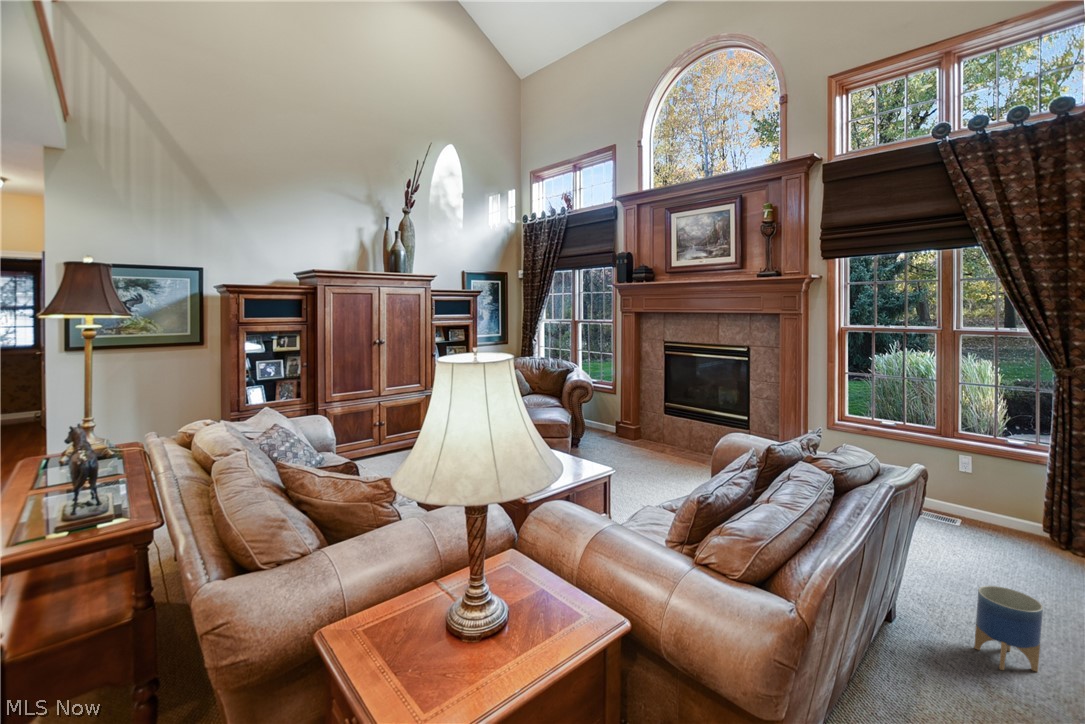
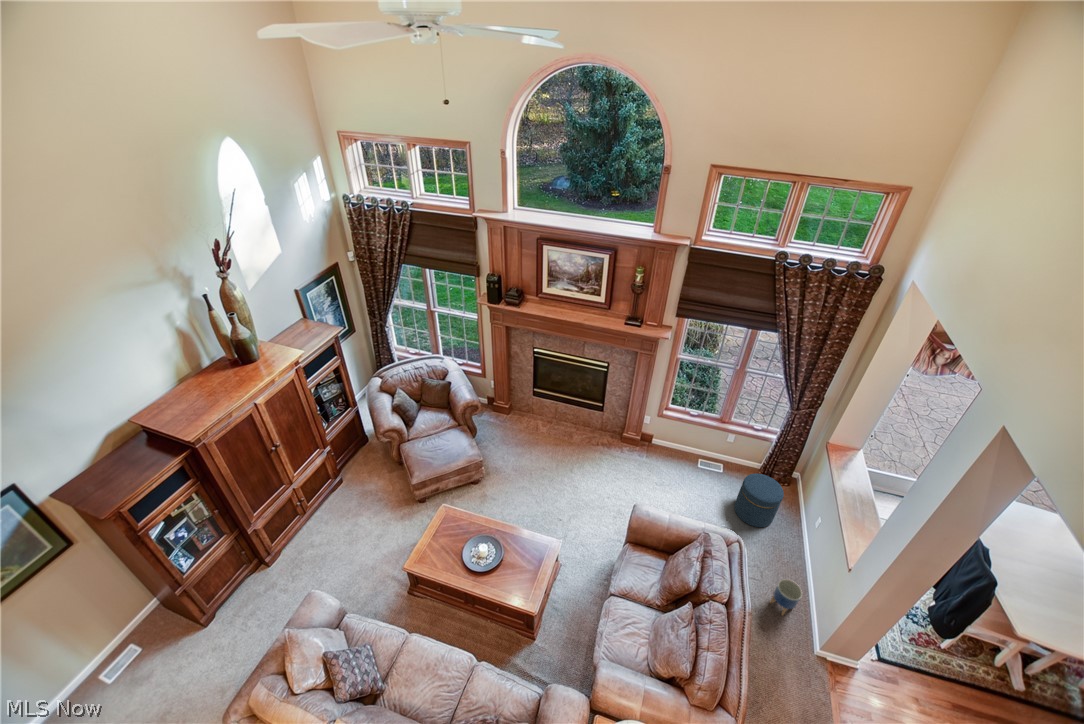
ottoman: none [945,483,1043,579] -> present [734,473,784,527]

